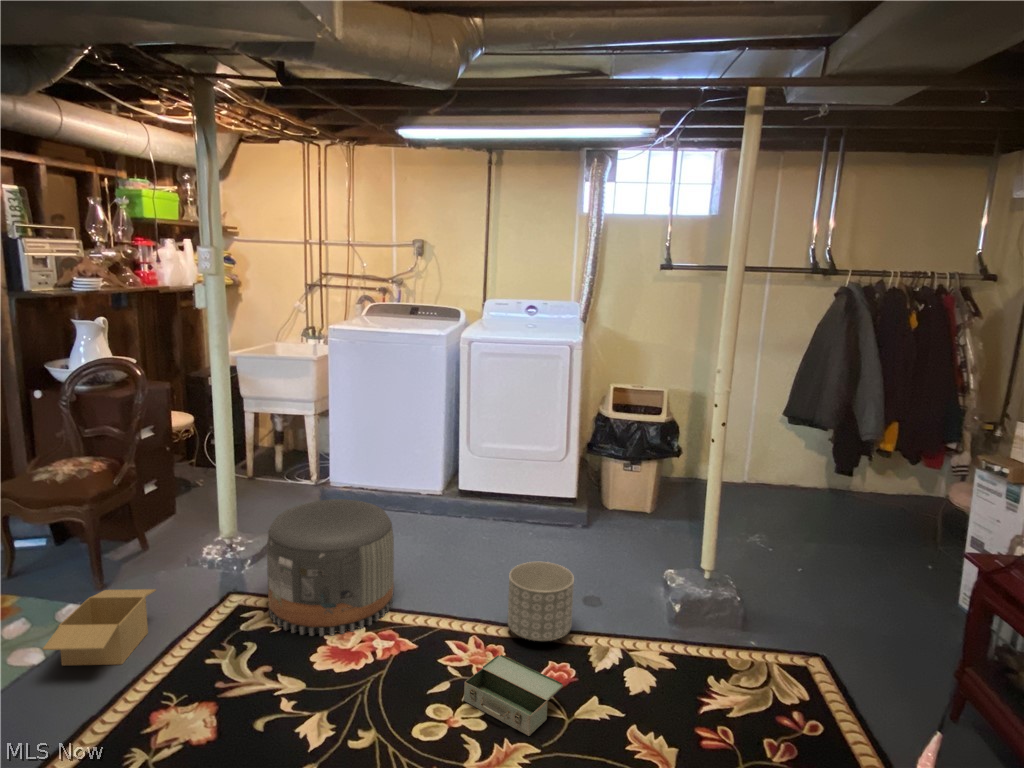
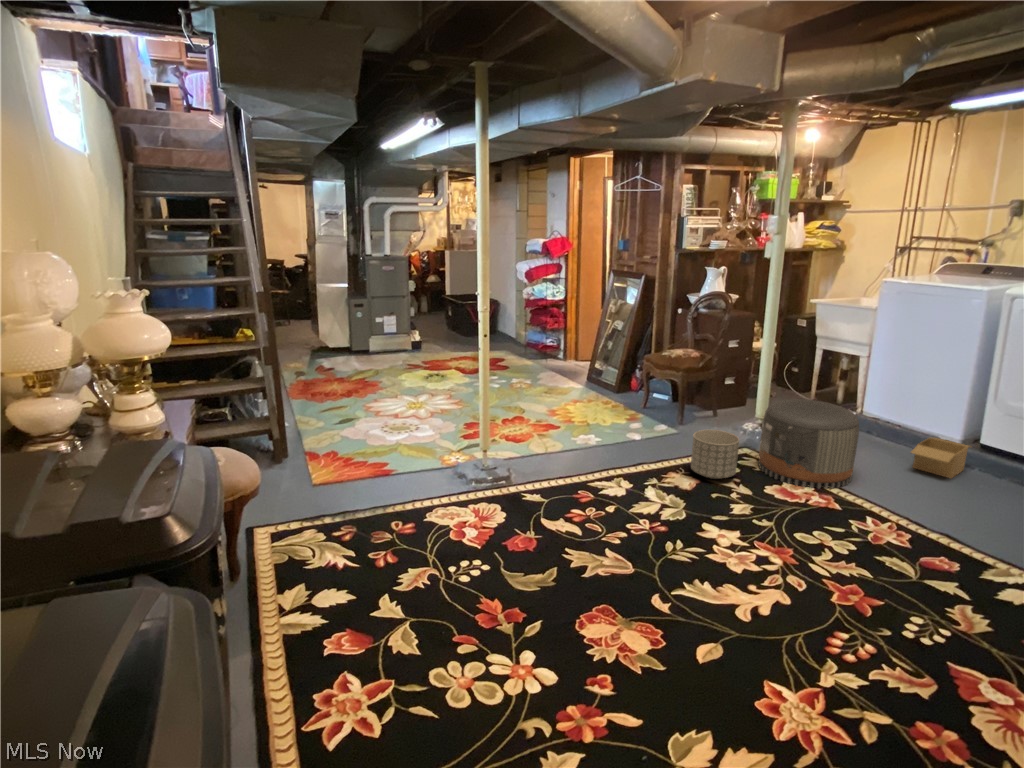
planter: present [507,562,574,641] -> present [691,430,739,479]
cardboard box: present [43,589,156,666] -> present [911,438,970,478]
toolbox: present [464,655,563,736] -> none [846,528,926,575]

